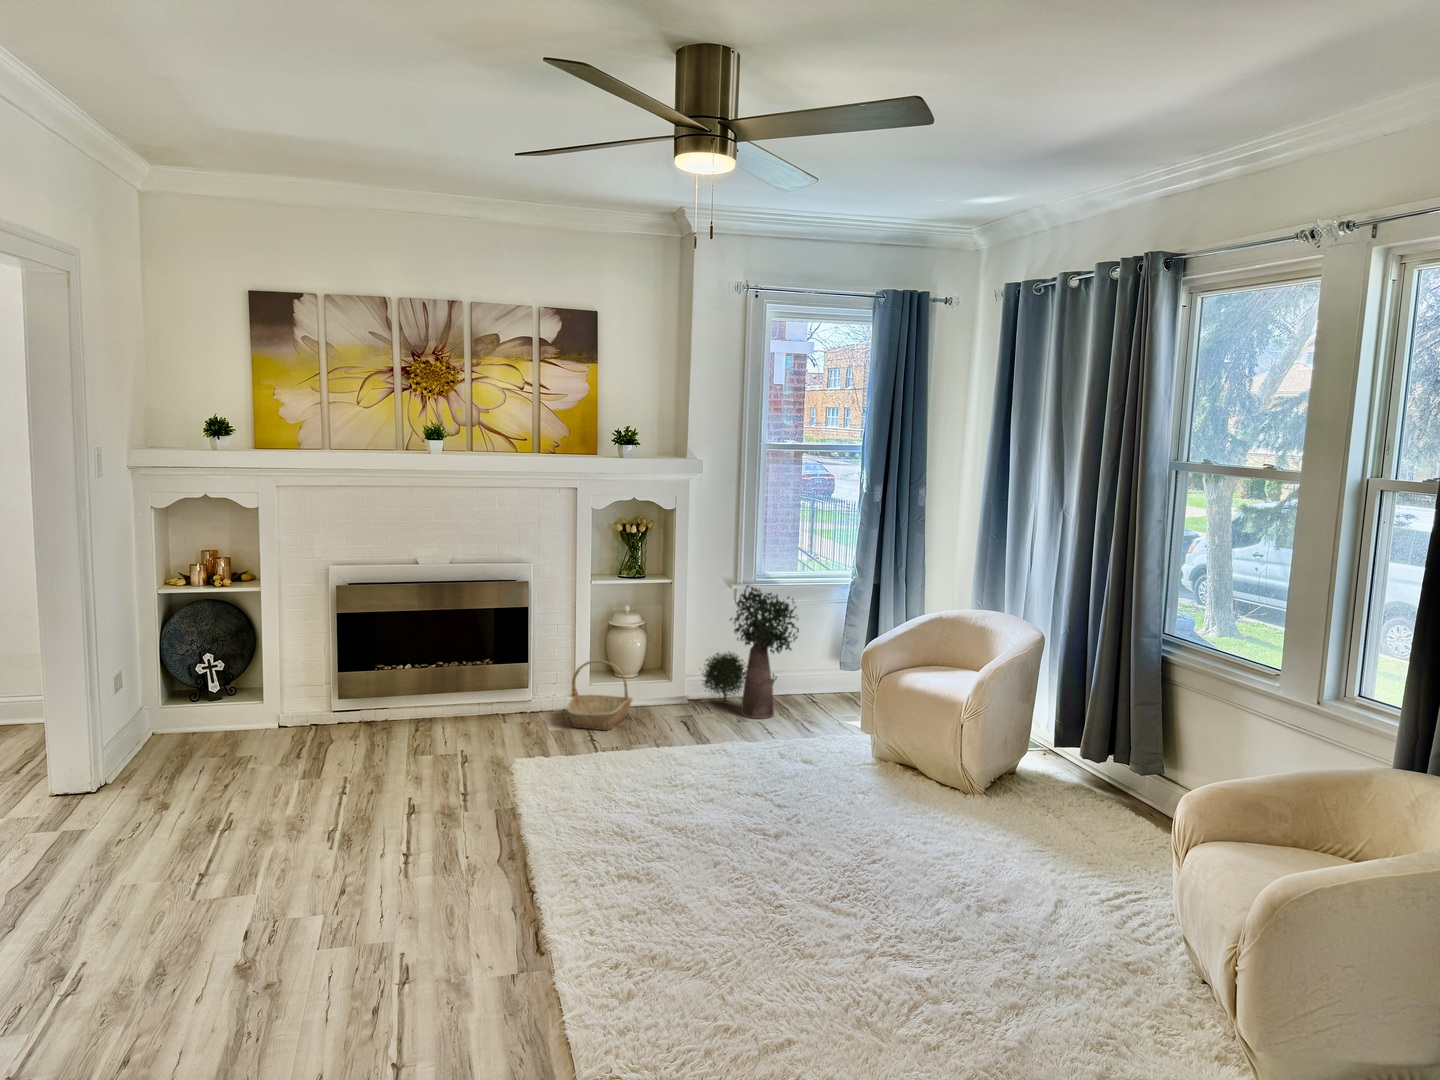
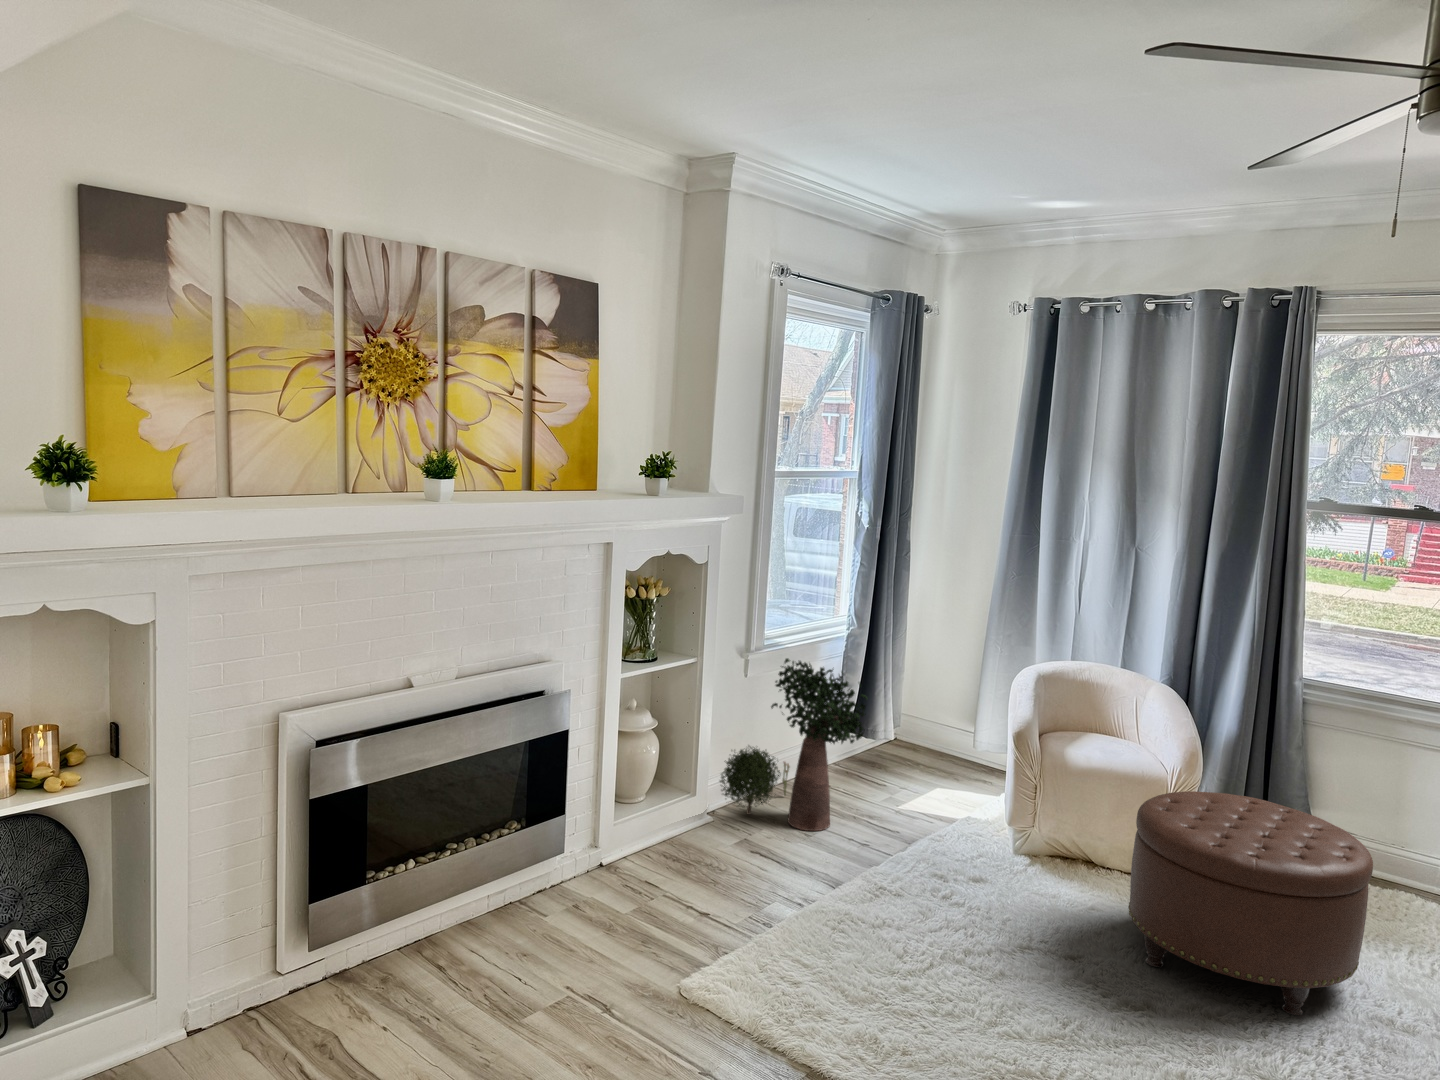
basket: present [567,660,632,731] -> none [621,794,712,901]
ottoman: none [826,695,1011,865] -> present [1128,791,1373,1016]

